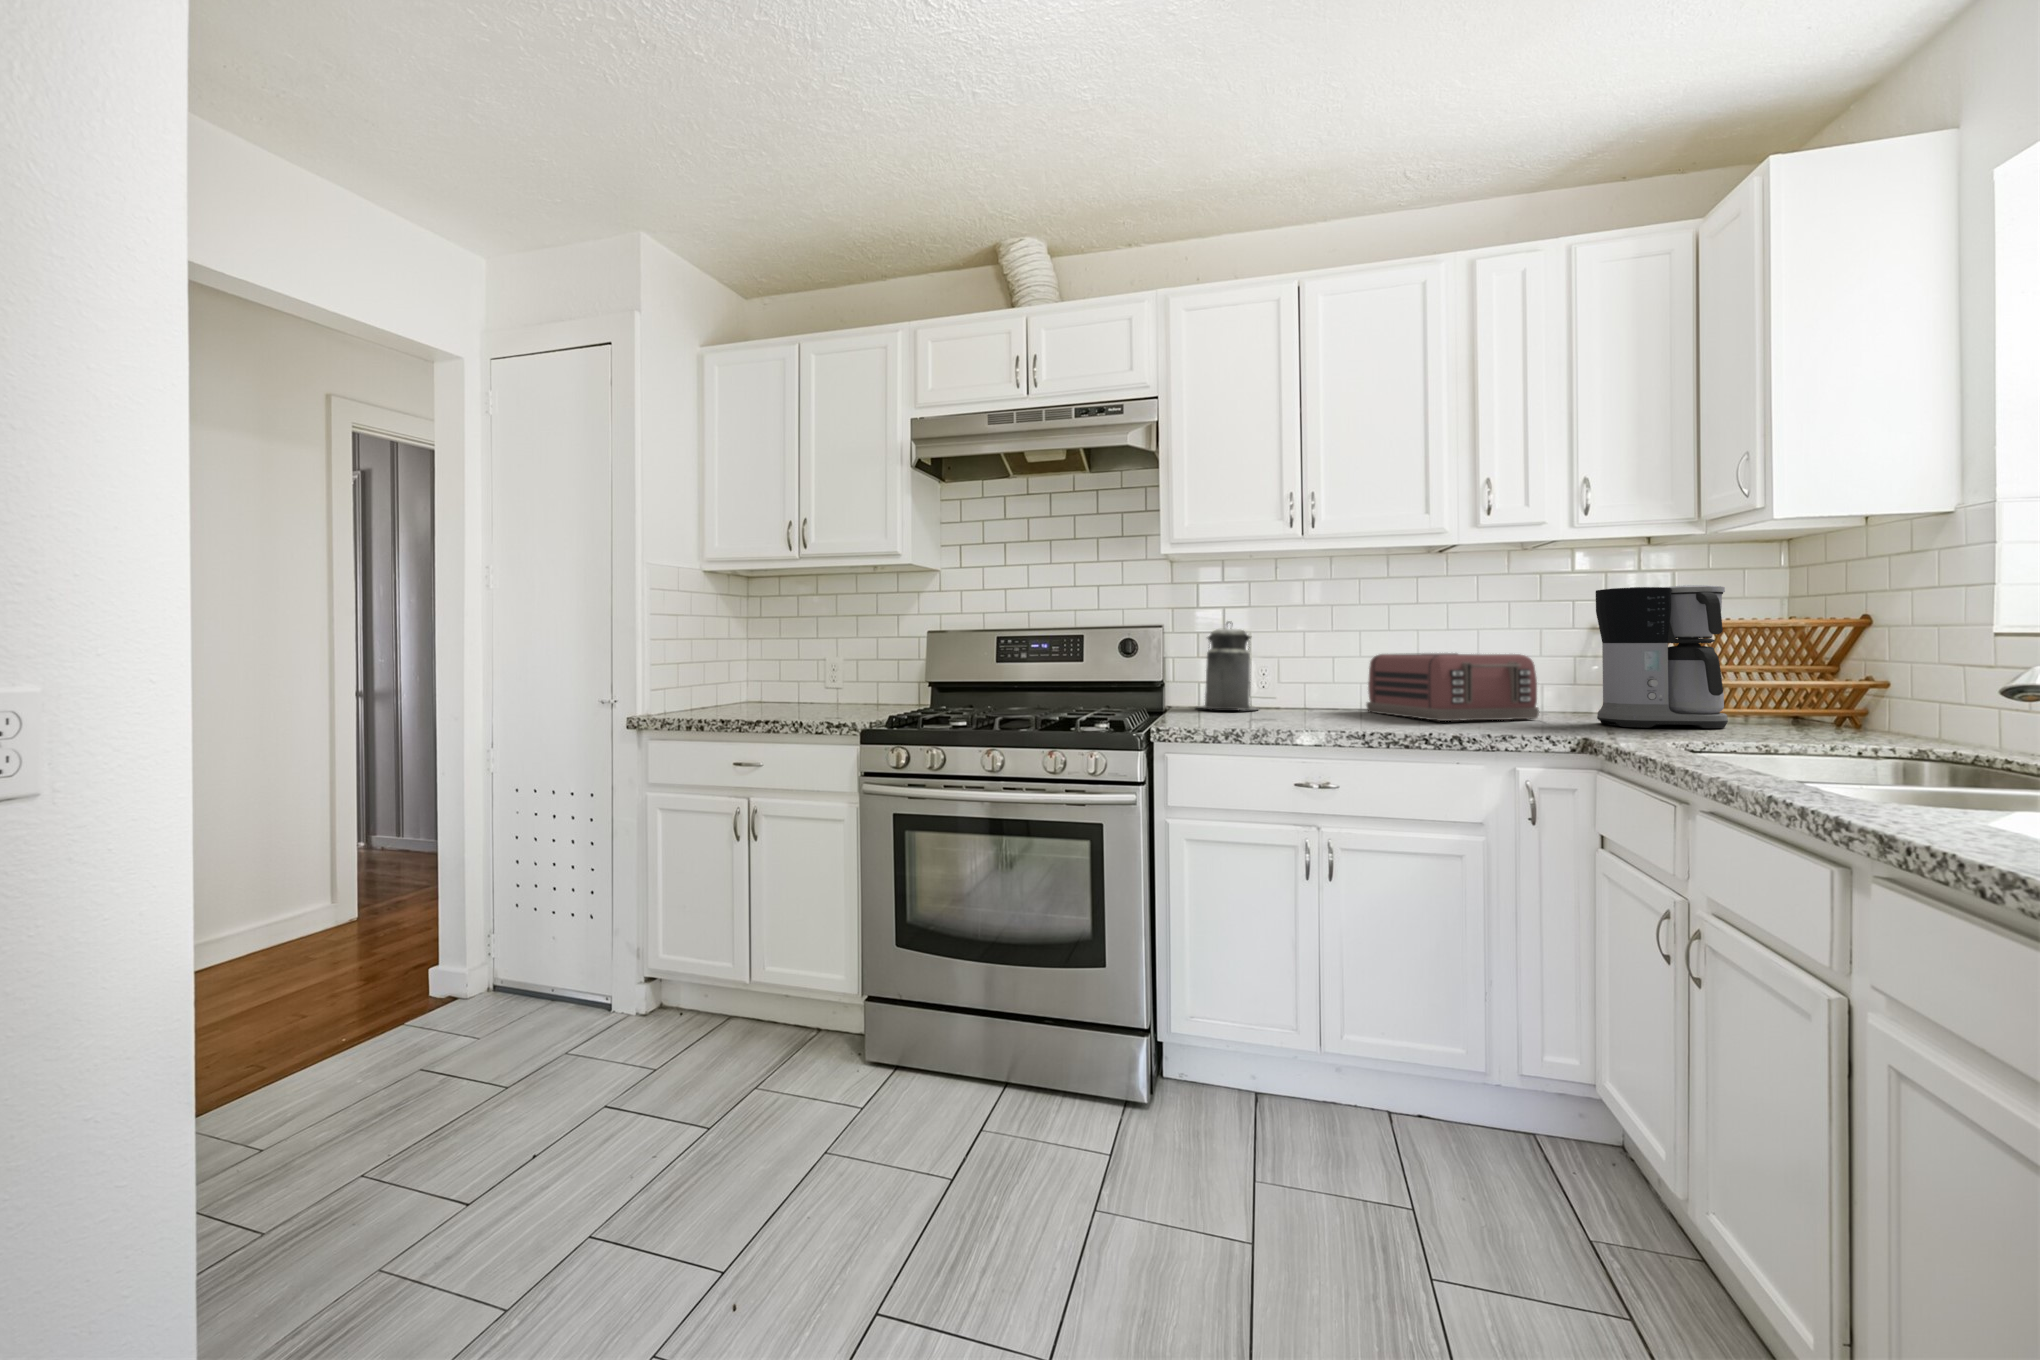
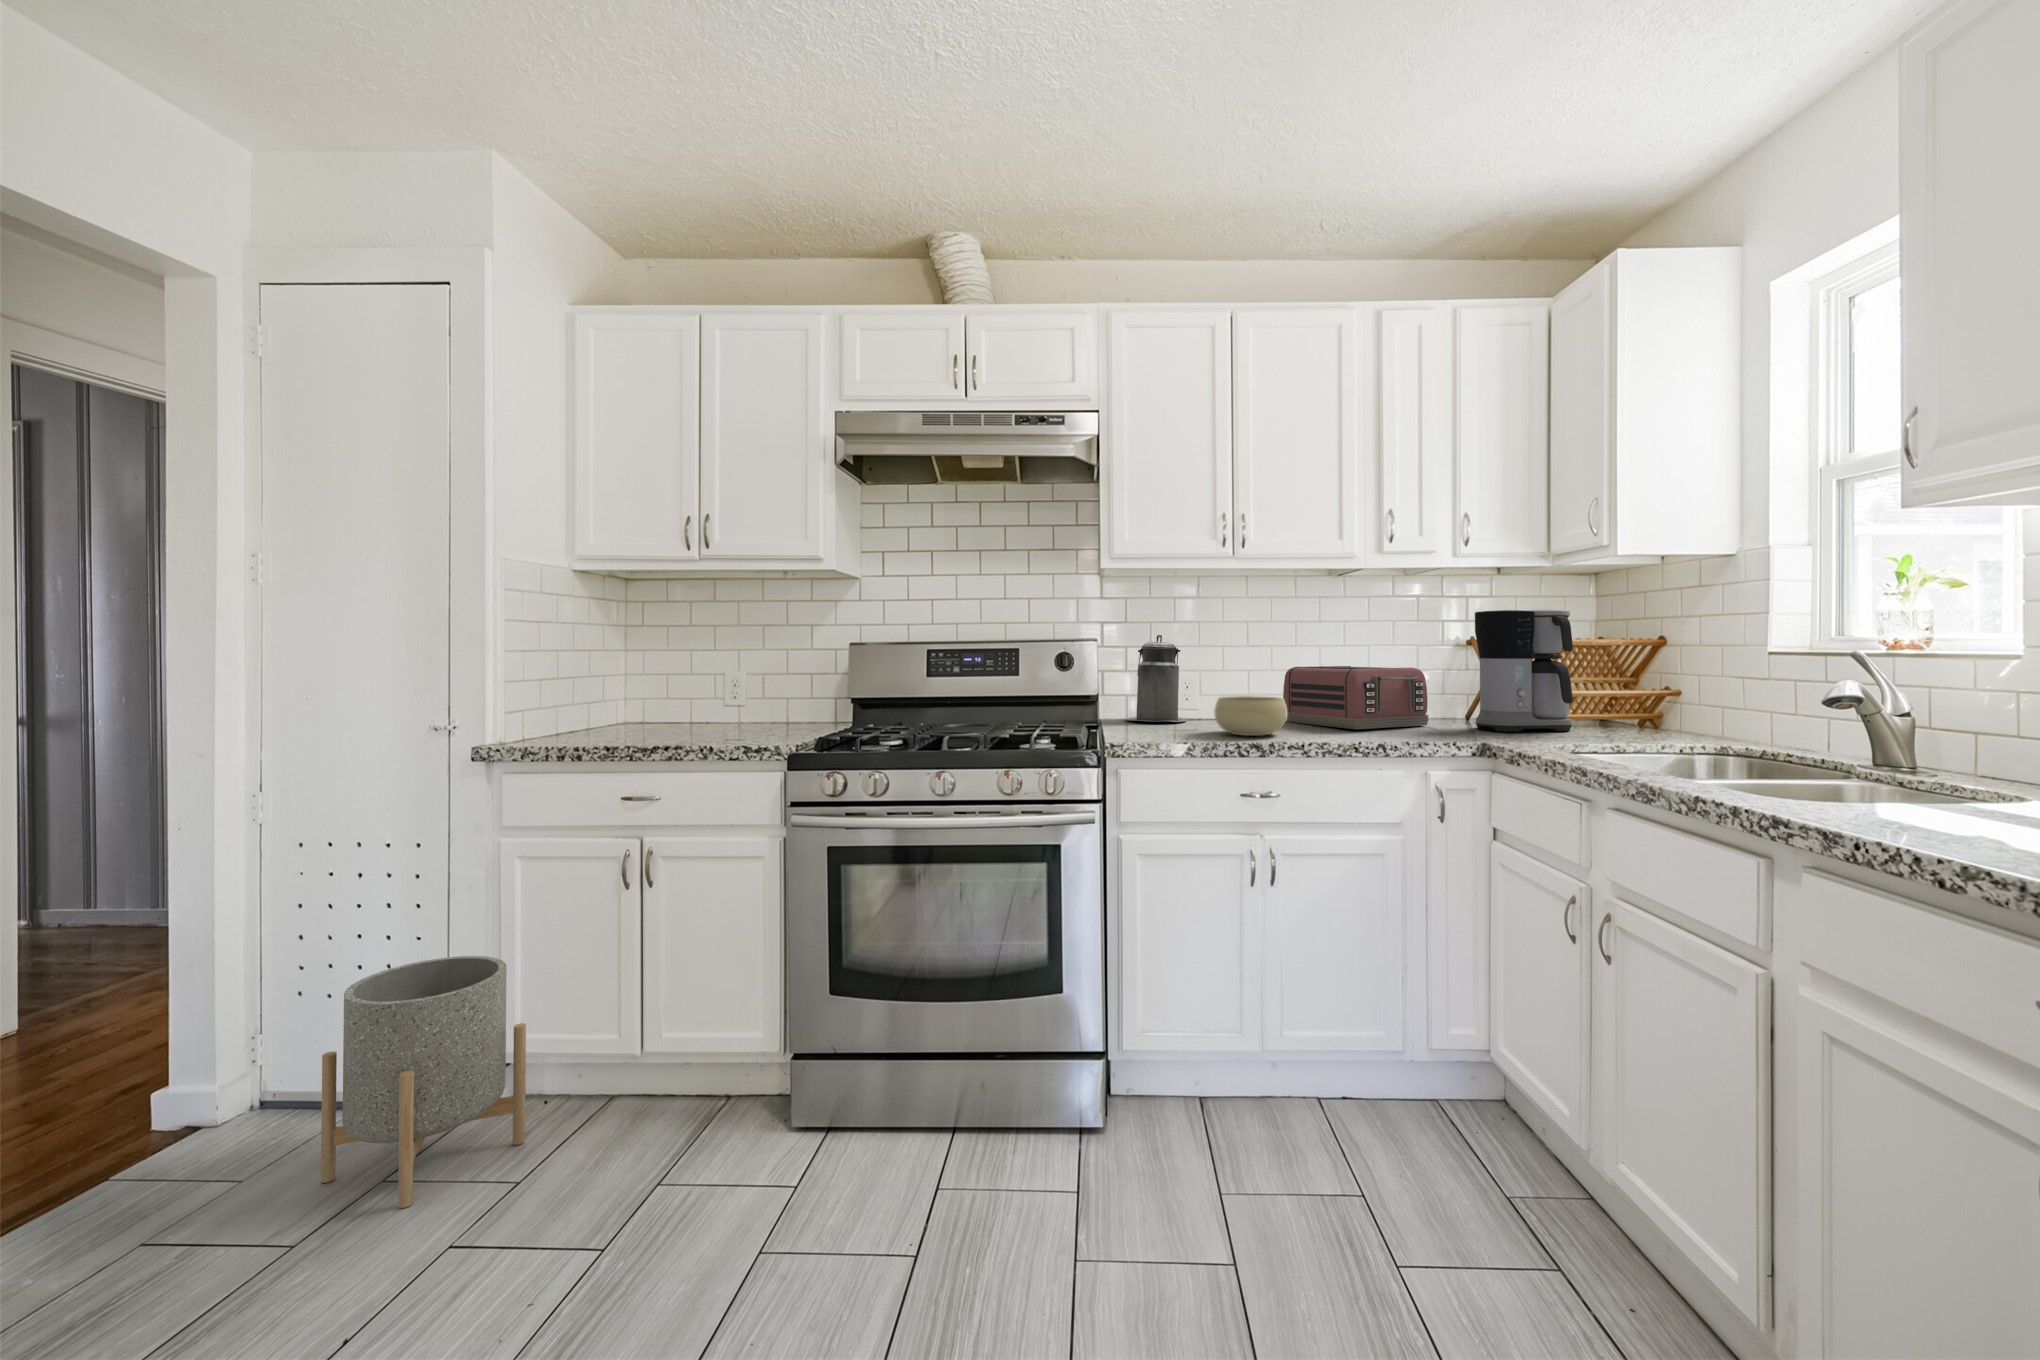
bowl: none [1274,684,1354,724] -> present [1215,696,1287,736]
planter: none [526,886,664,1073] -> present [321,956,526,1208]

